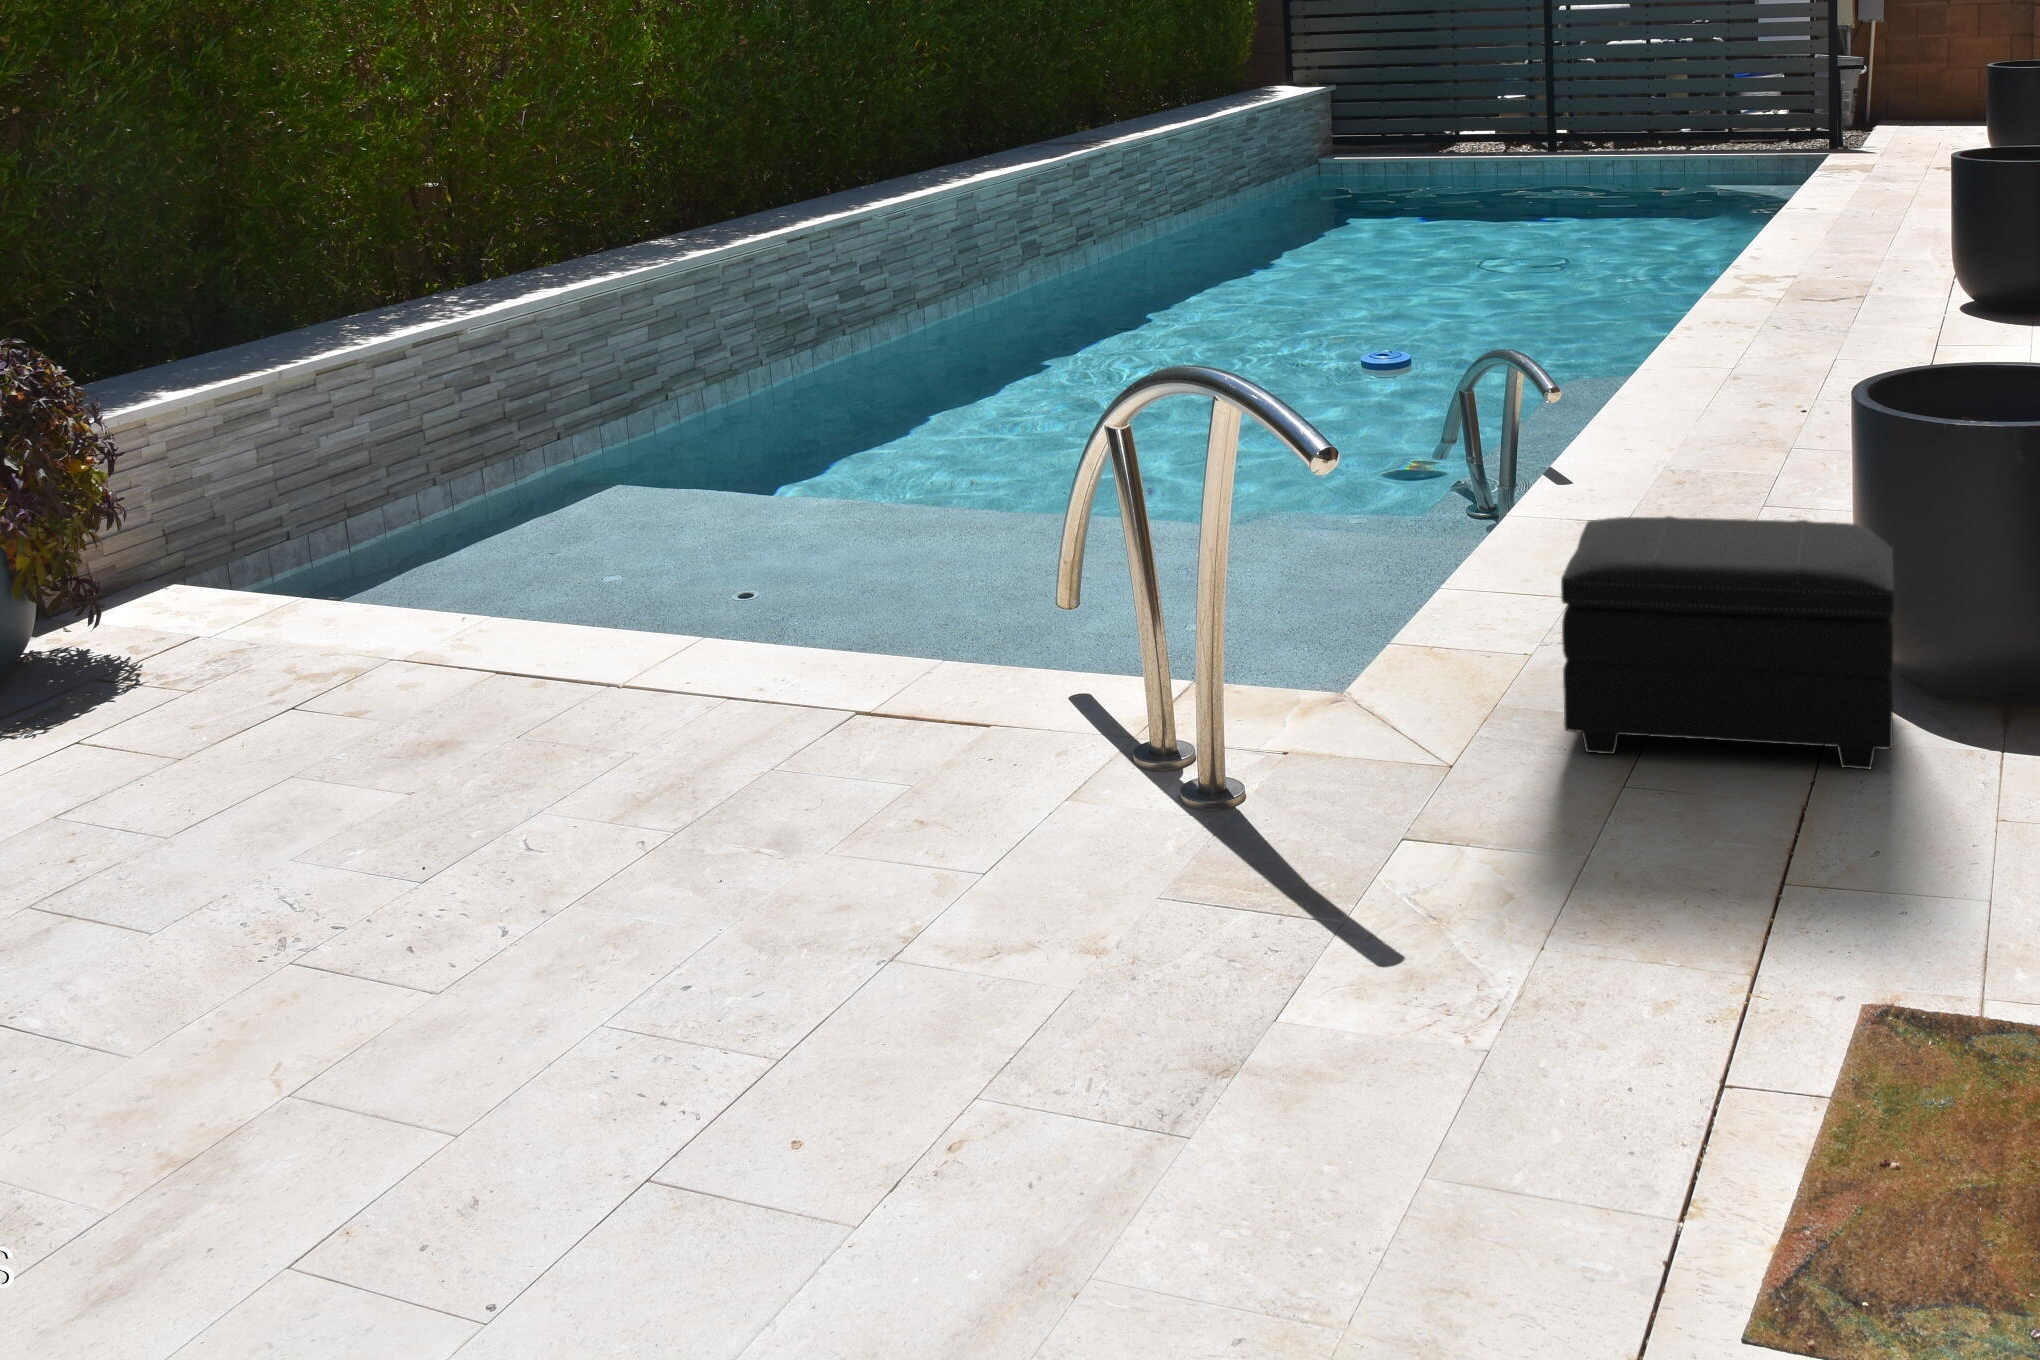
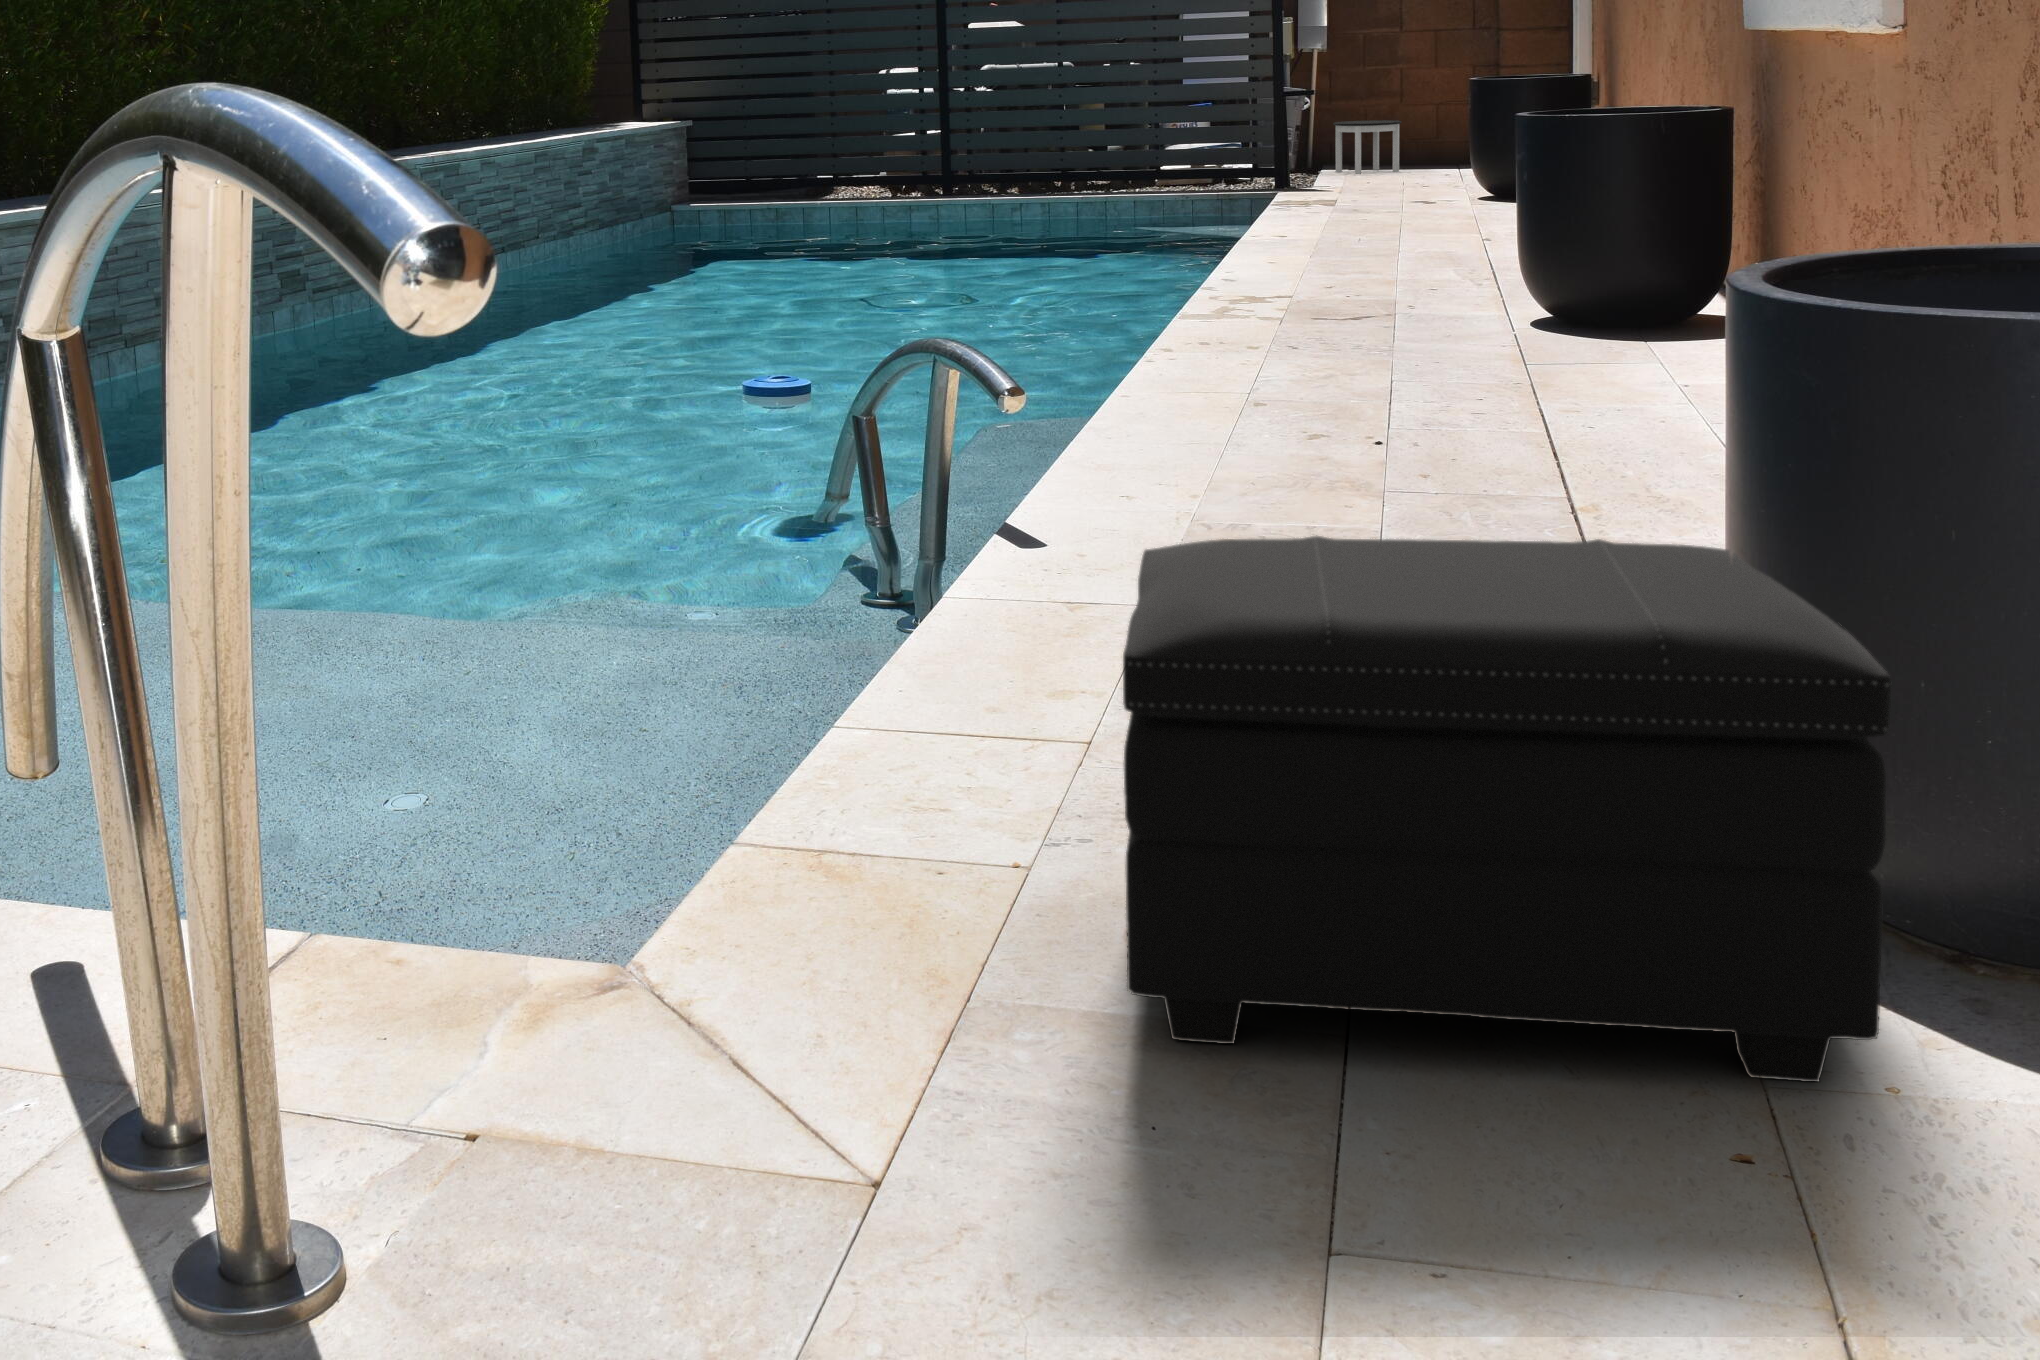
round table: none [1885,75,1944,123] -> present [1333,120,1402,174]

